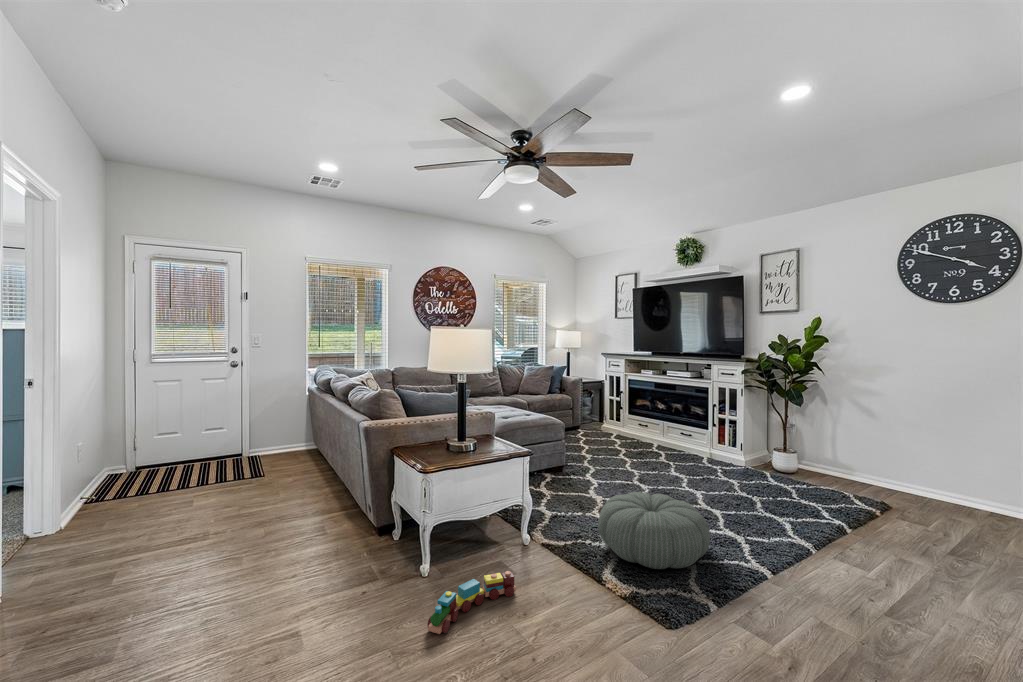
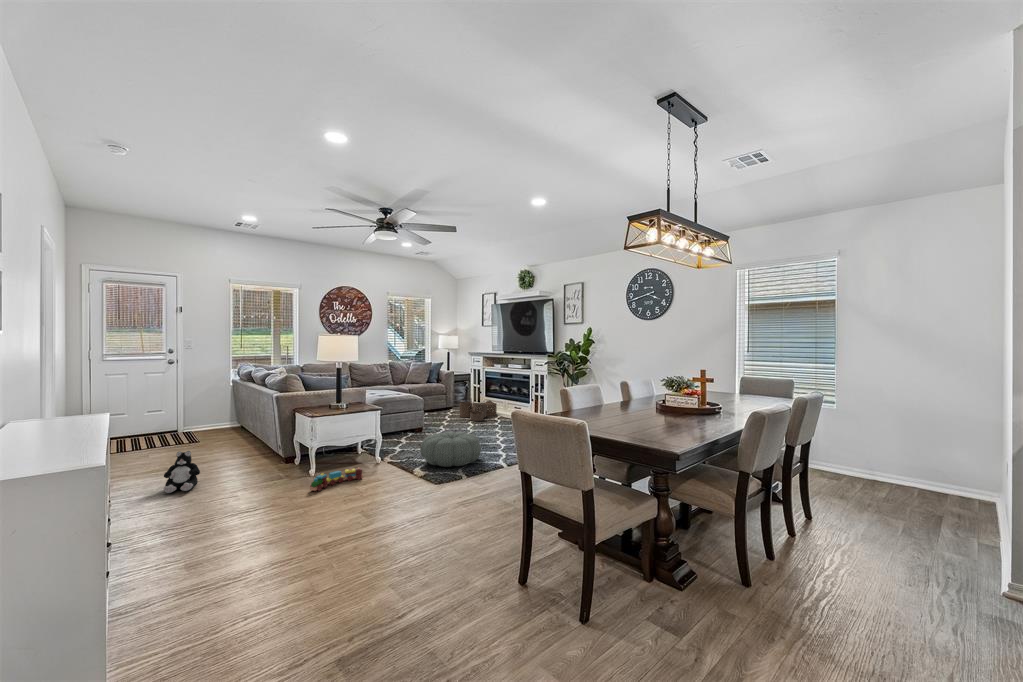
woven basket: none [599,419,649,452] -> present [460,400,497,421]
plush toy: none [173,530,241,616] -> present [163,451,200,493]

